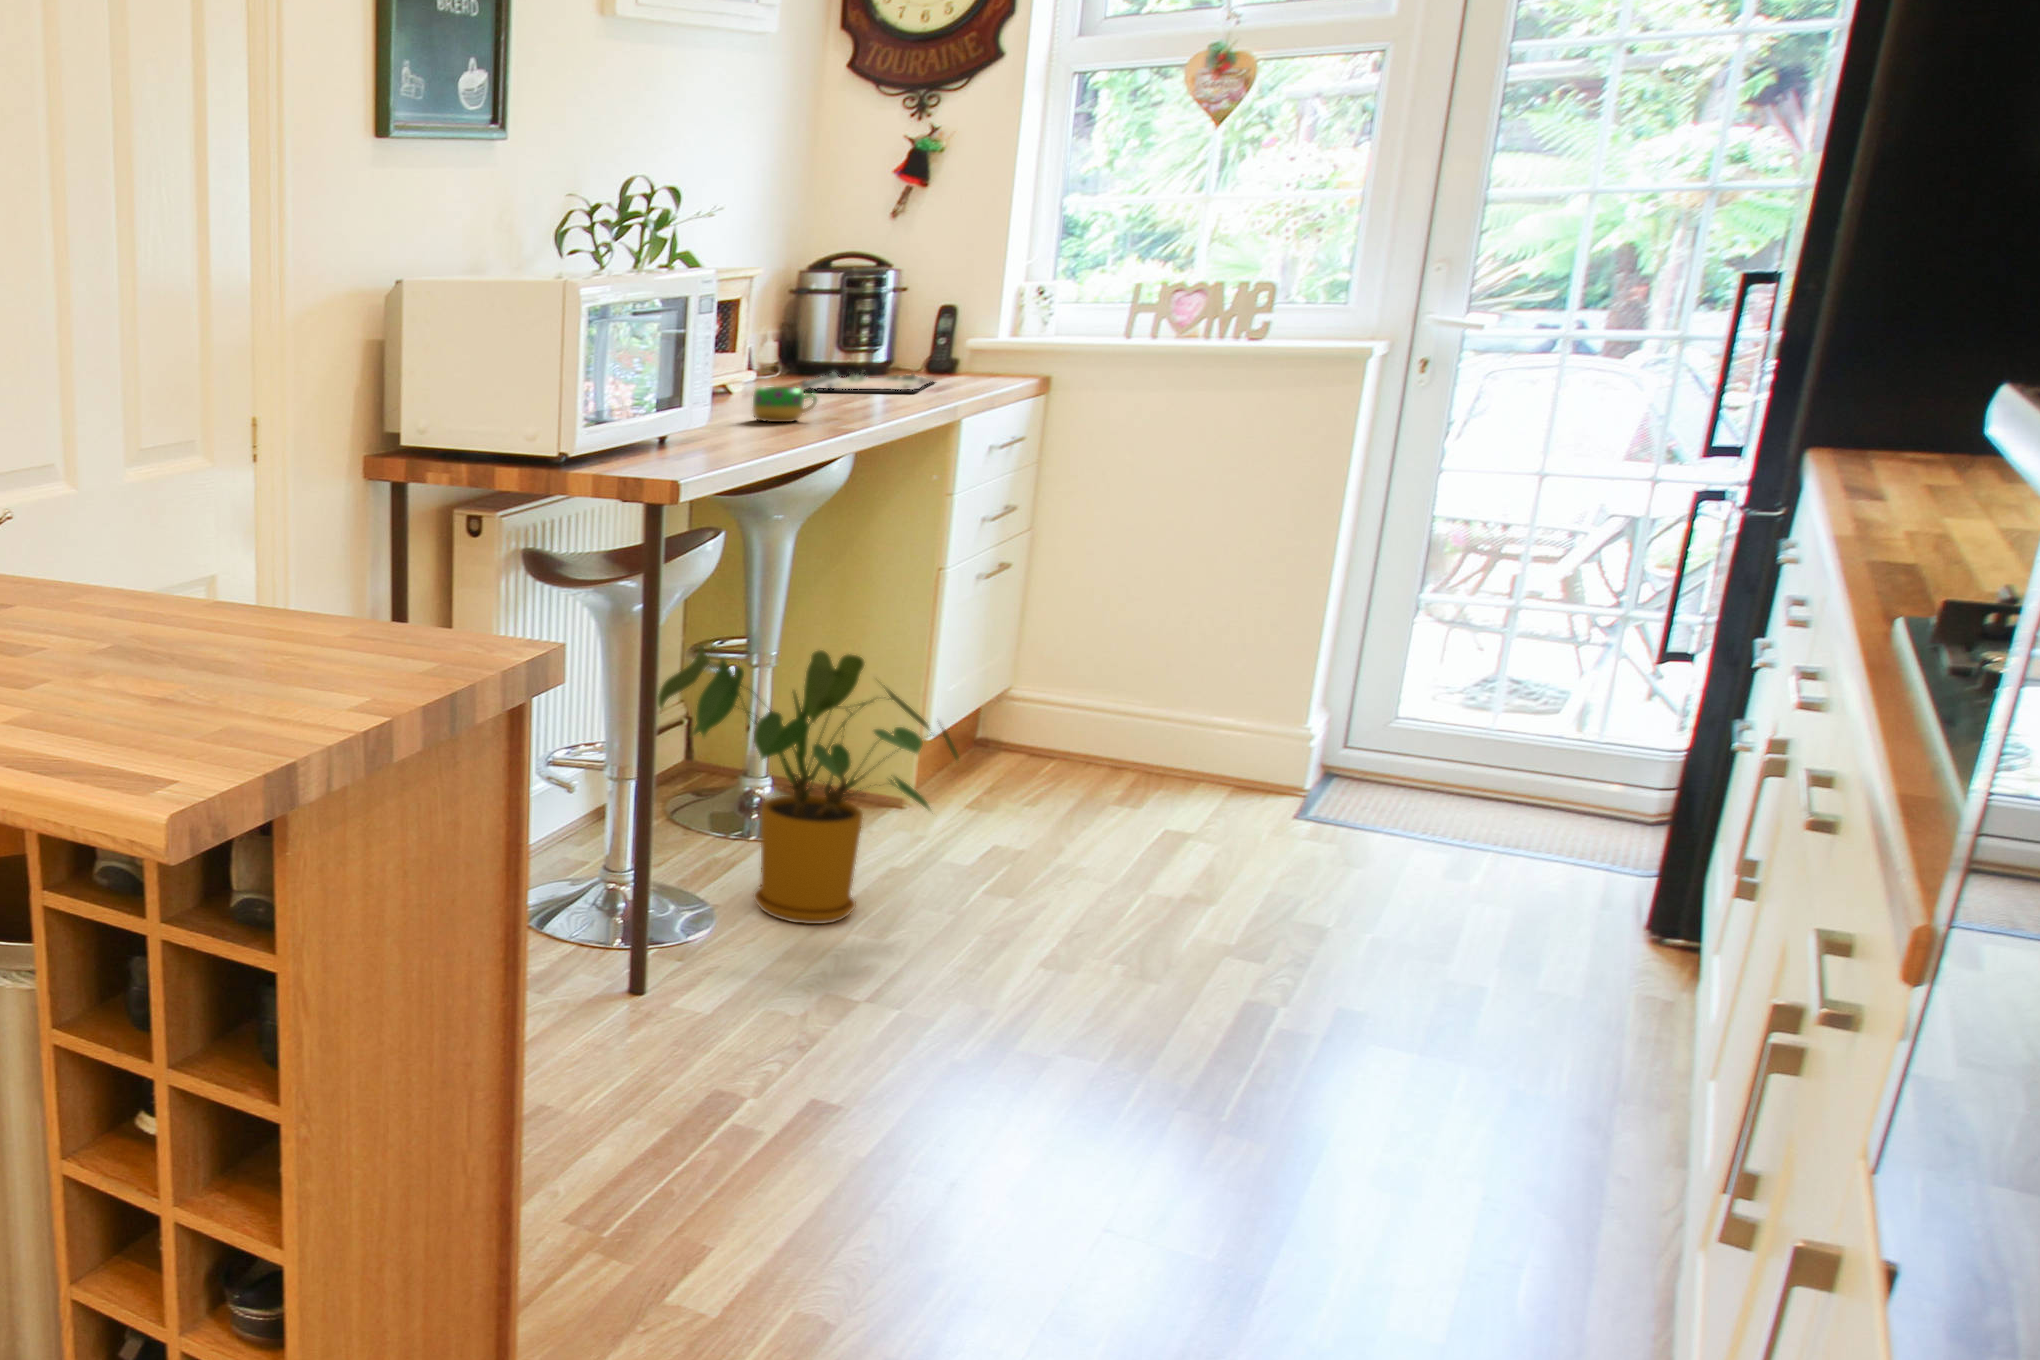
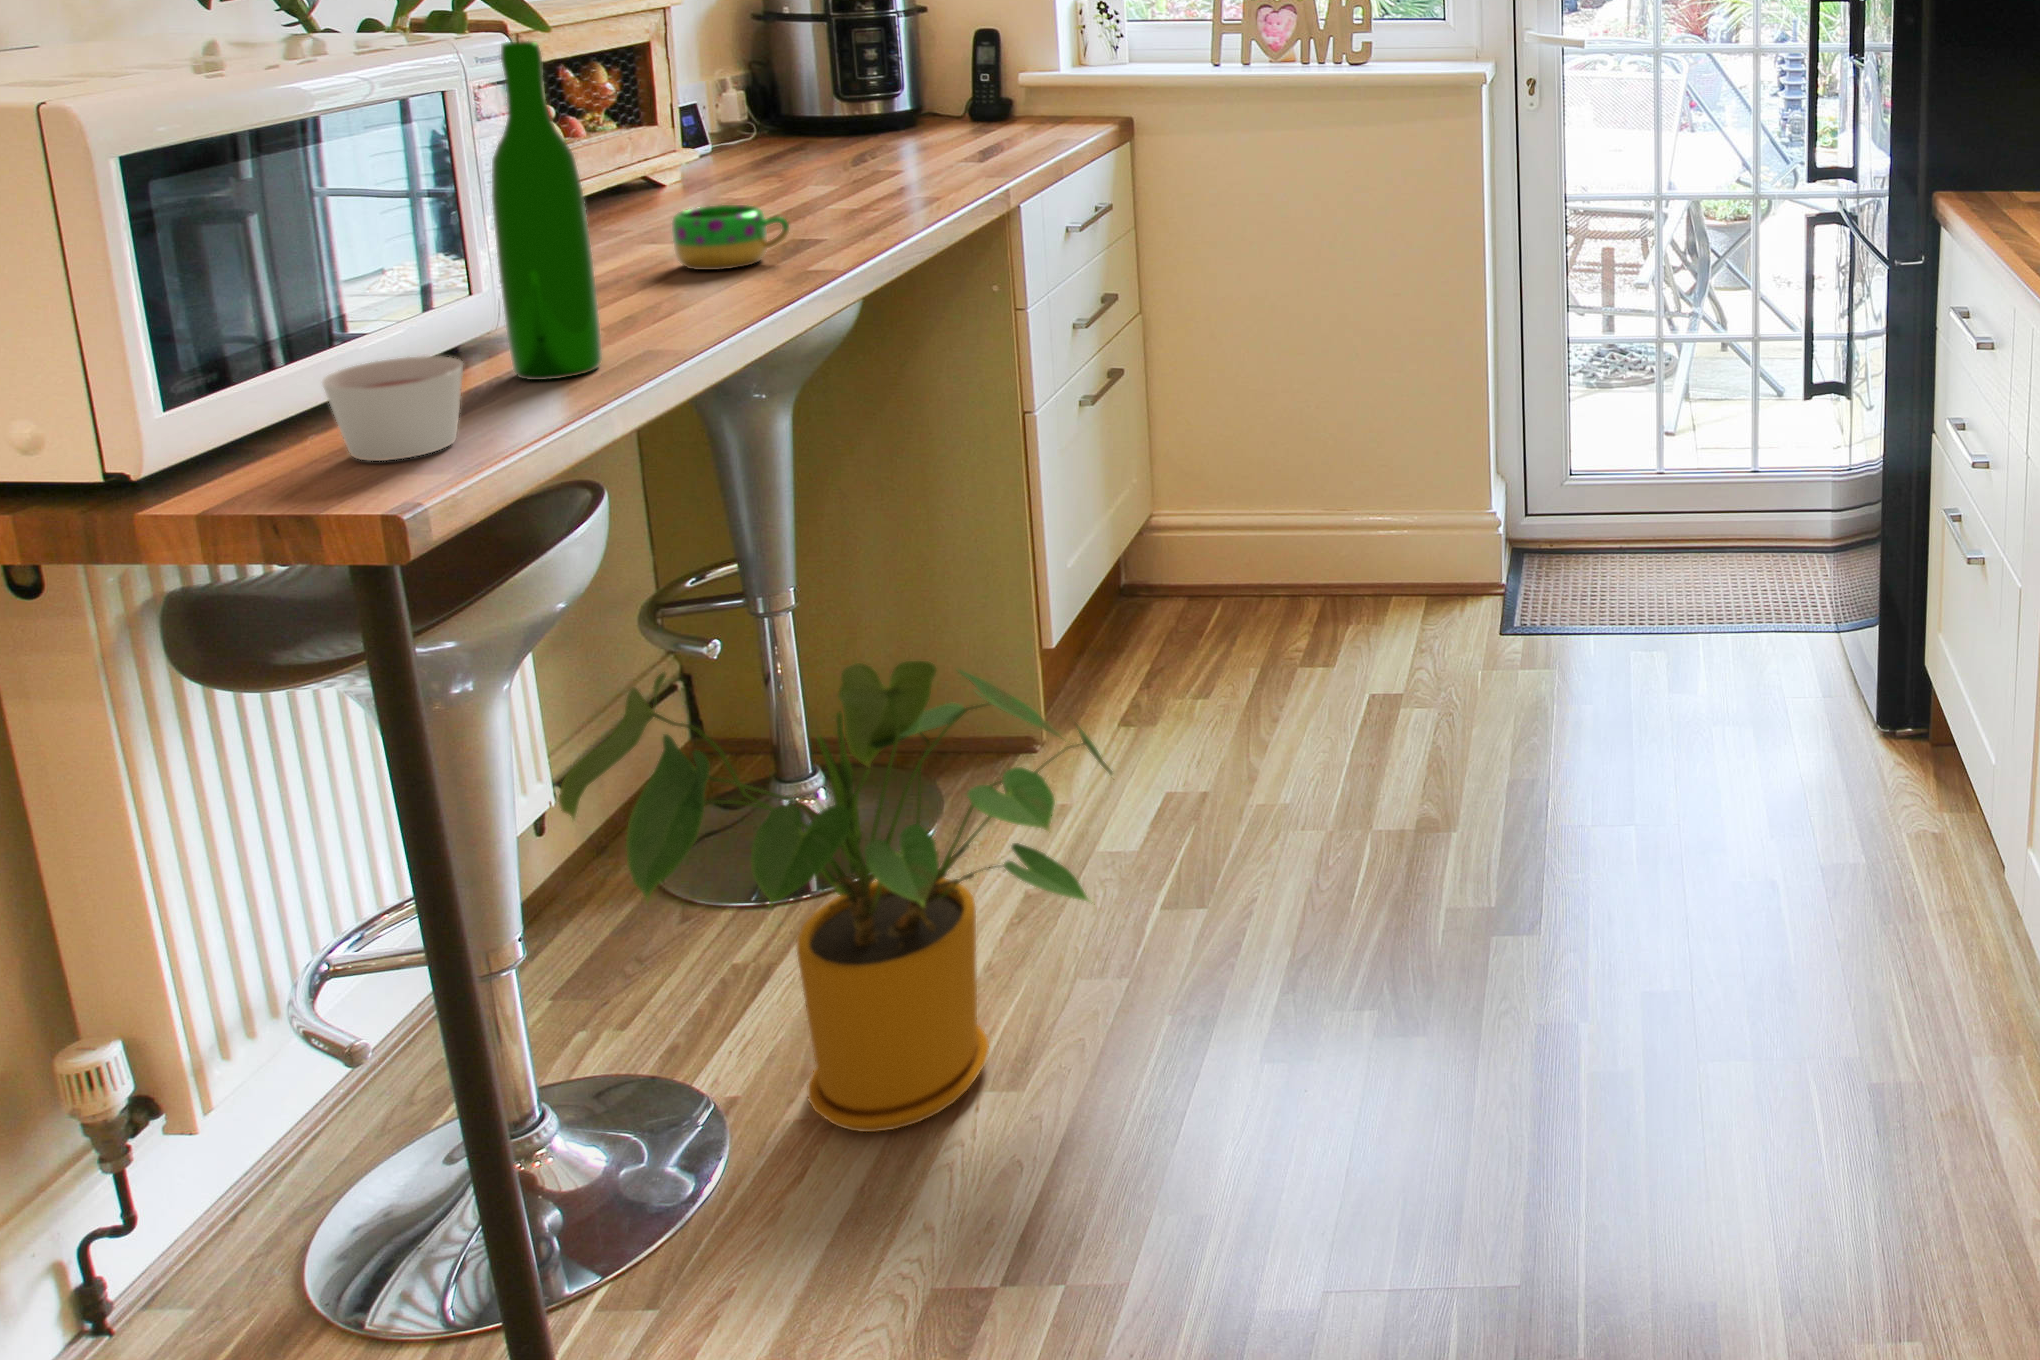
wine bottle: none [690,270,736,447] -> present [492,41,602,380]
tray: present [801,373,934,390] -> none [781,116,990,172]
candle: none [630,418,686,461] -> present [322,356,463,461]

